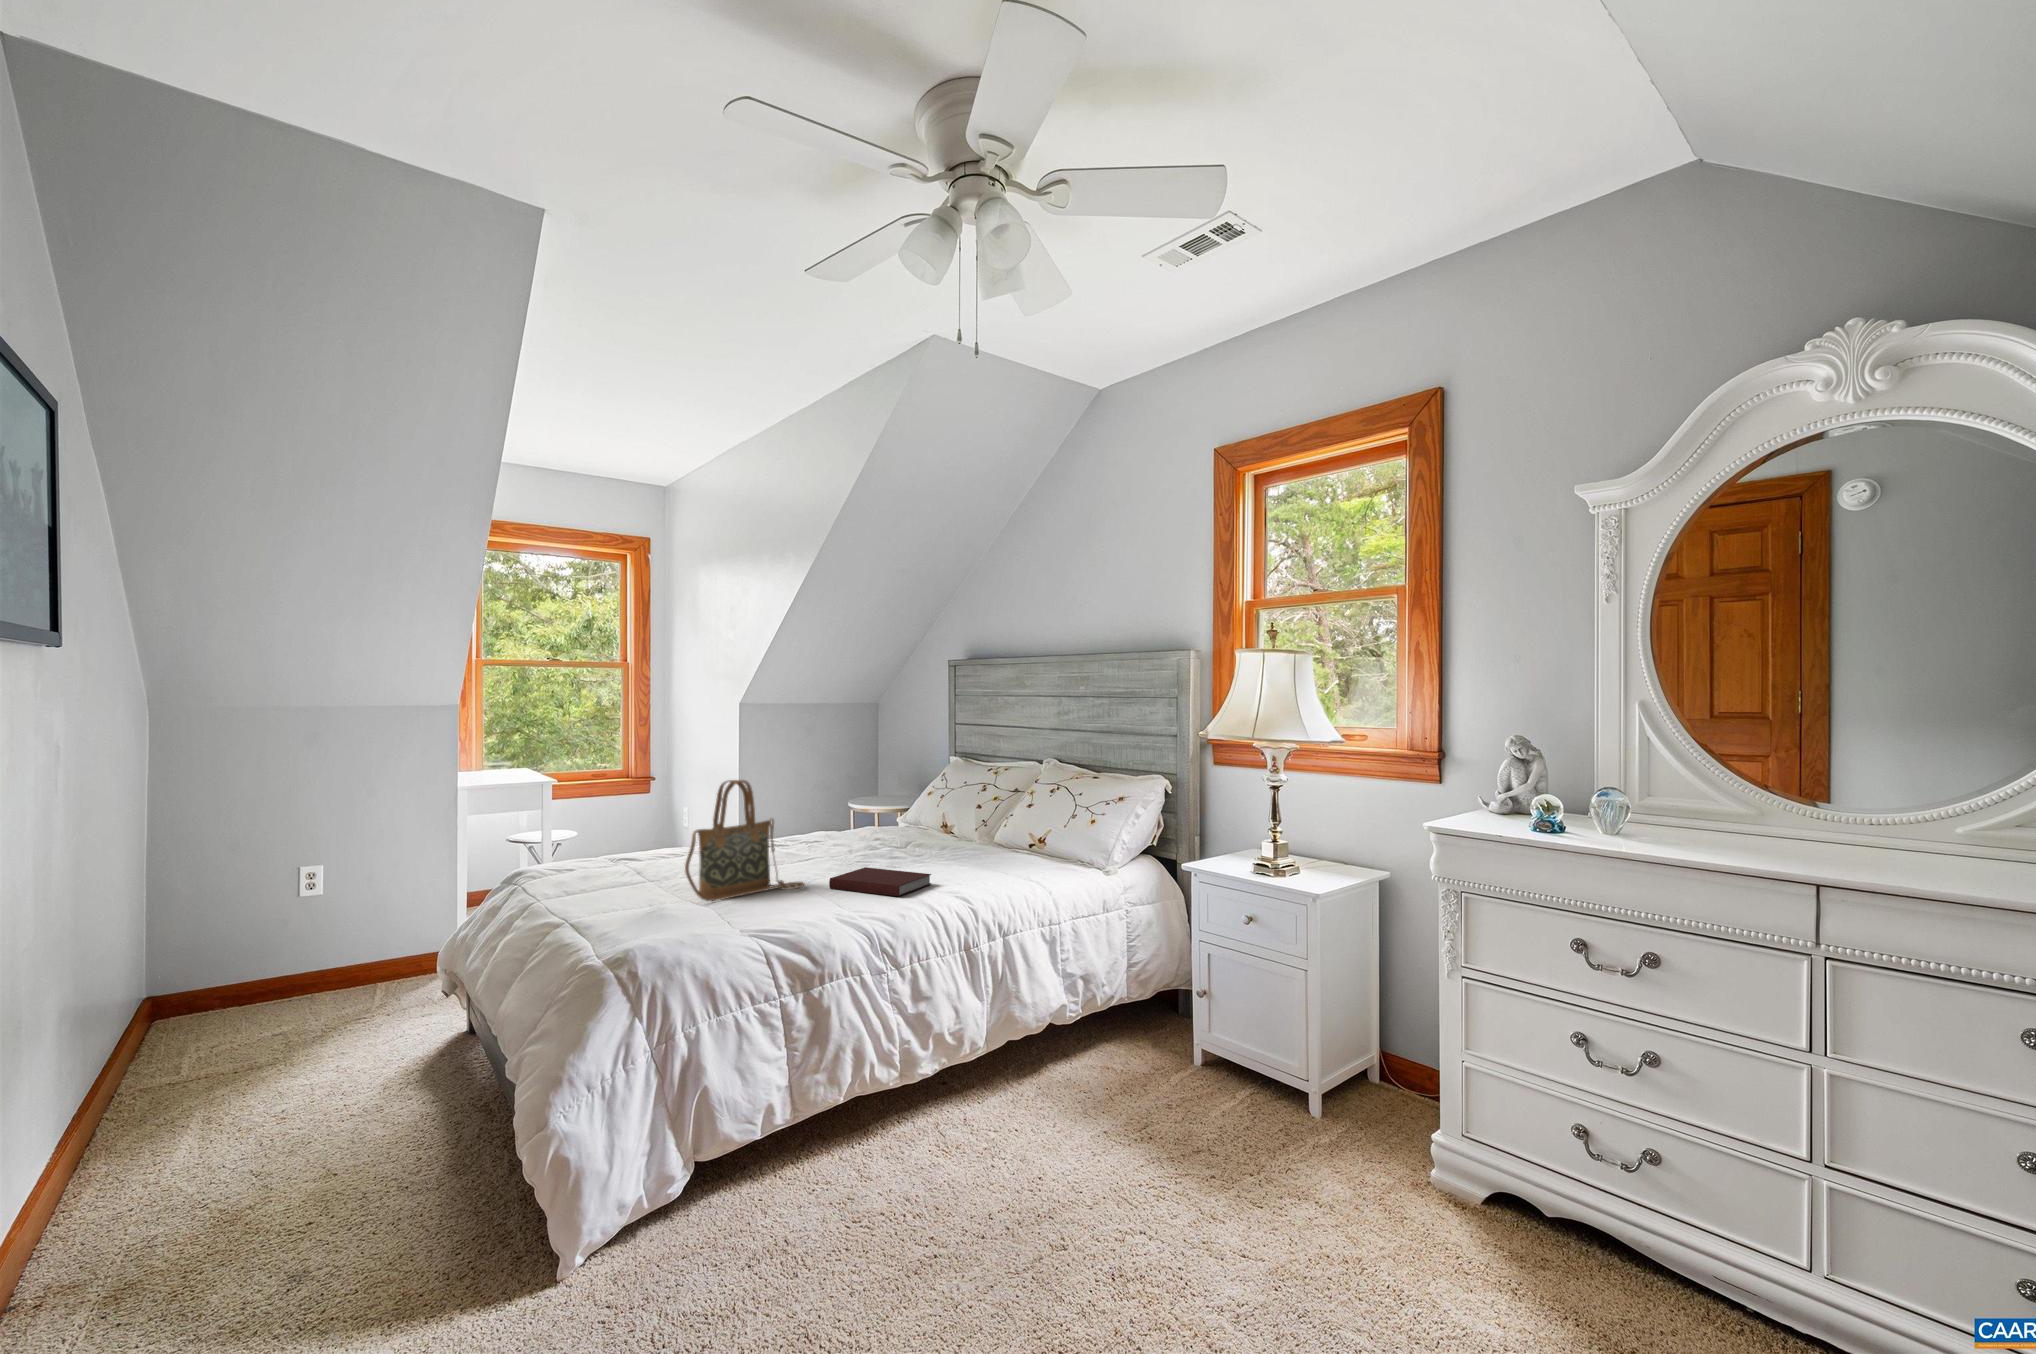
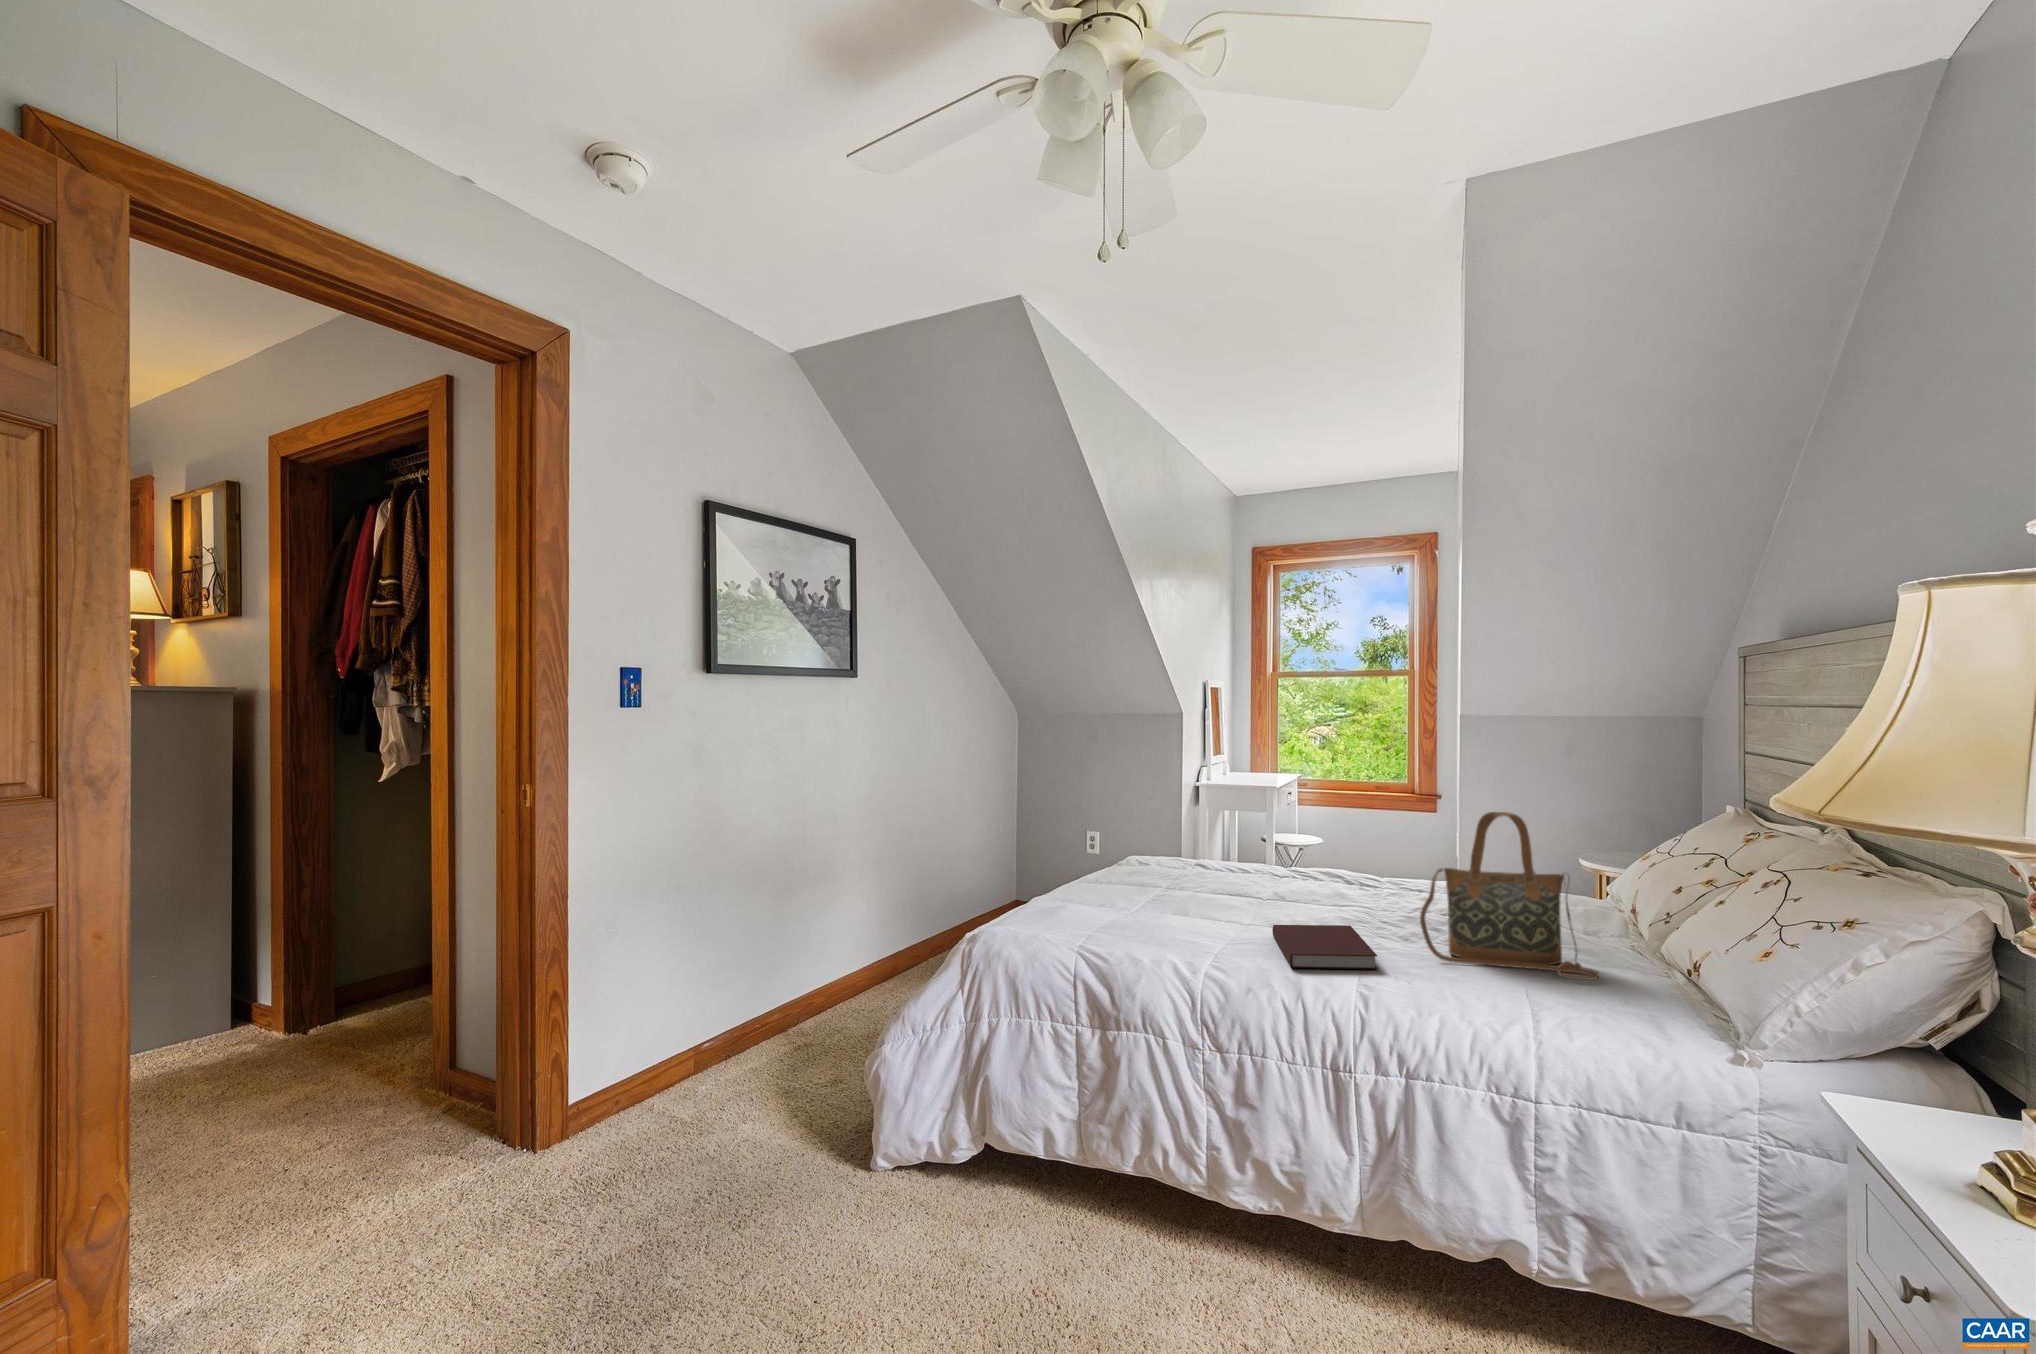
handbag: present [685,780,804,901] -> present [1420,812,1600,980]

